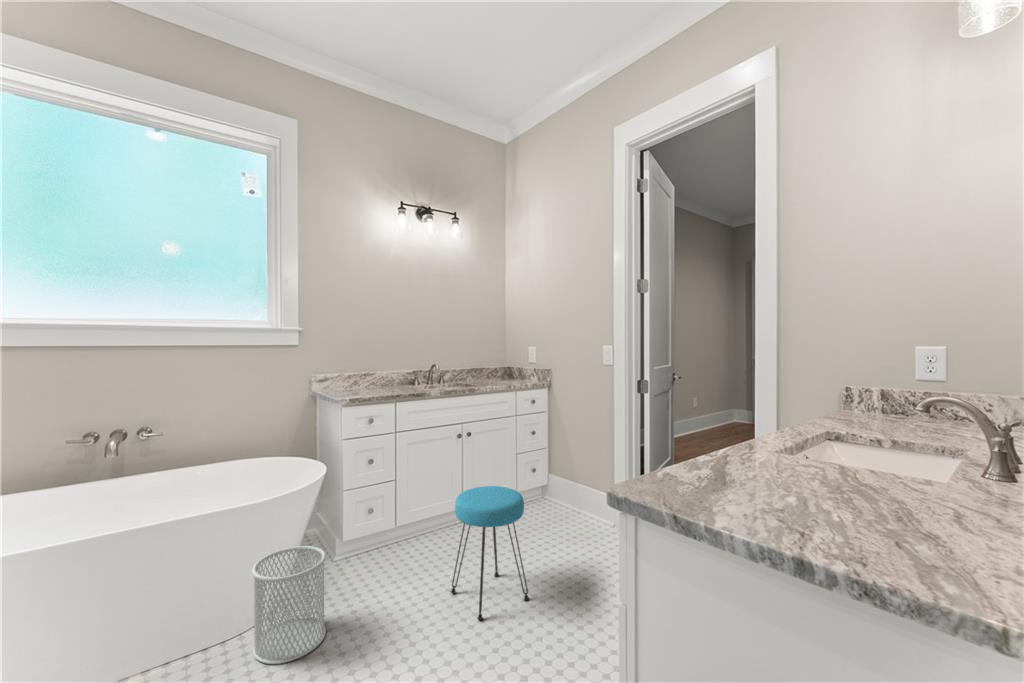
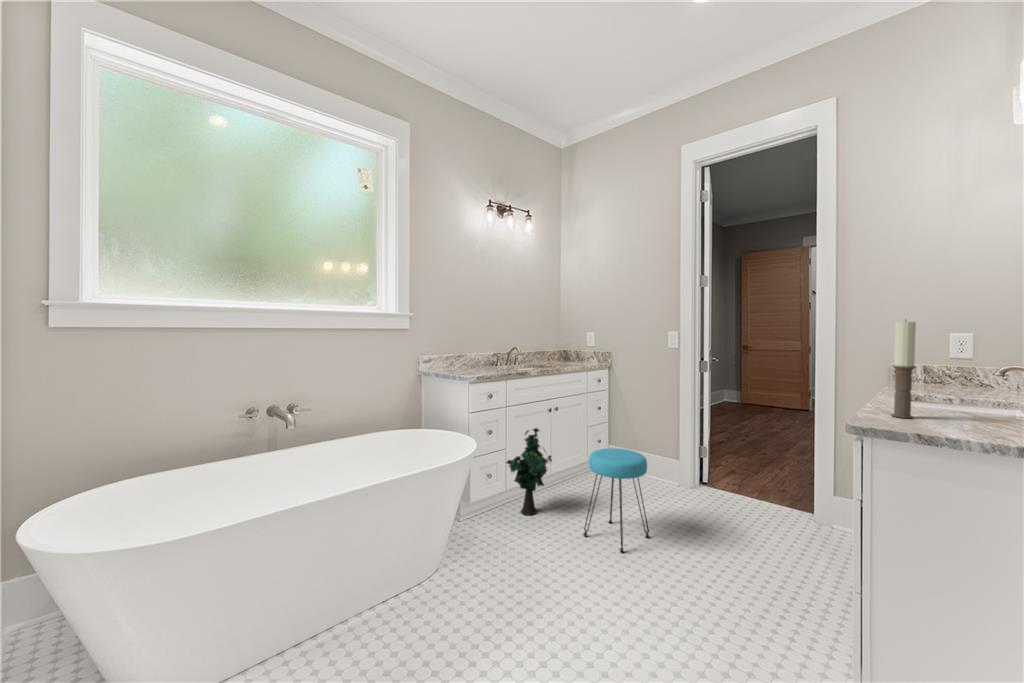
candle: none [708,324,736,479] -> present [892,320,916,418]
decorative plant: none [385,458,442,561] -> present [506,428,552,515]
wastebasket: present [252,546,326,664] -> none [453,499,508,590]

